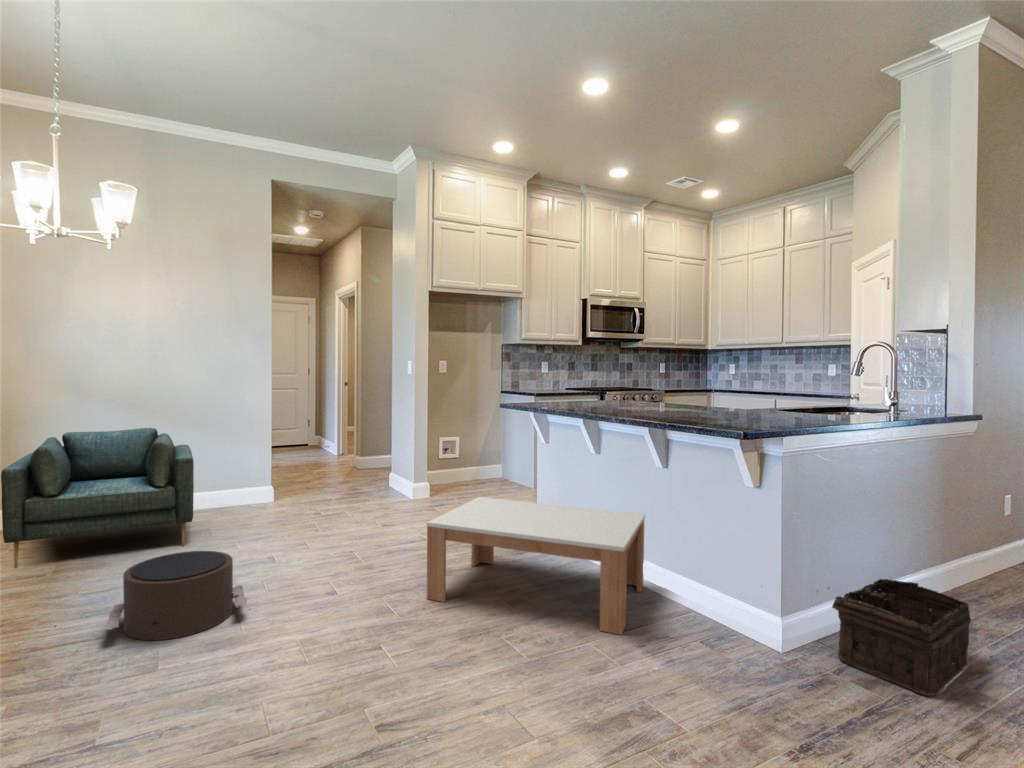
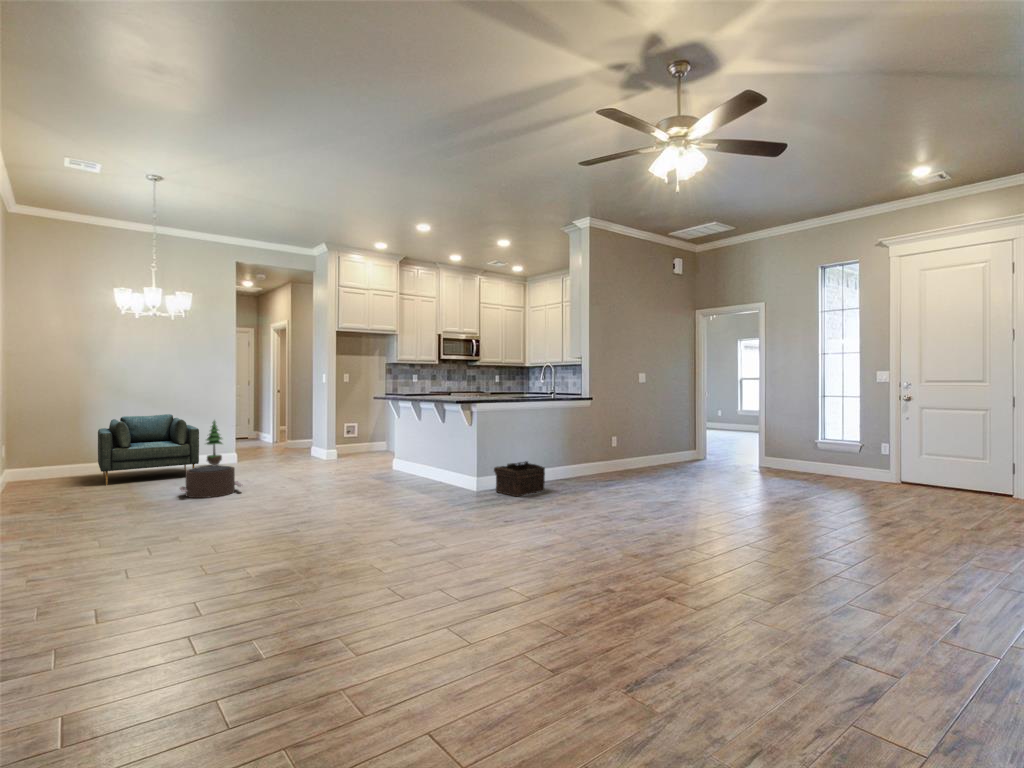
potted tree: none [215,434,248,515] -> present [206,421,222,466]
coffee table: present [426,497,645,635] -> none [328,444,436,490]

